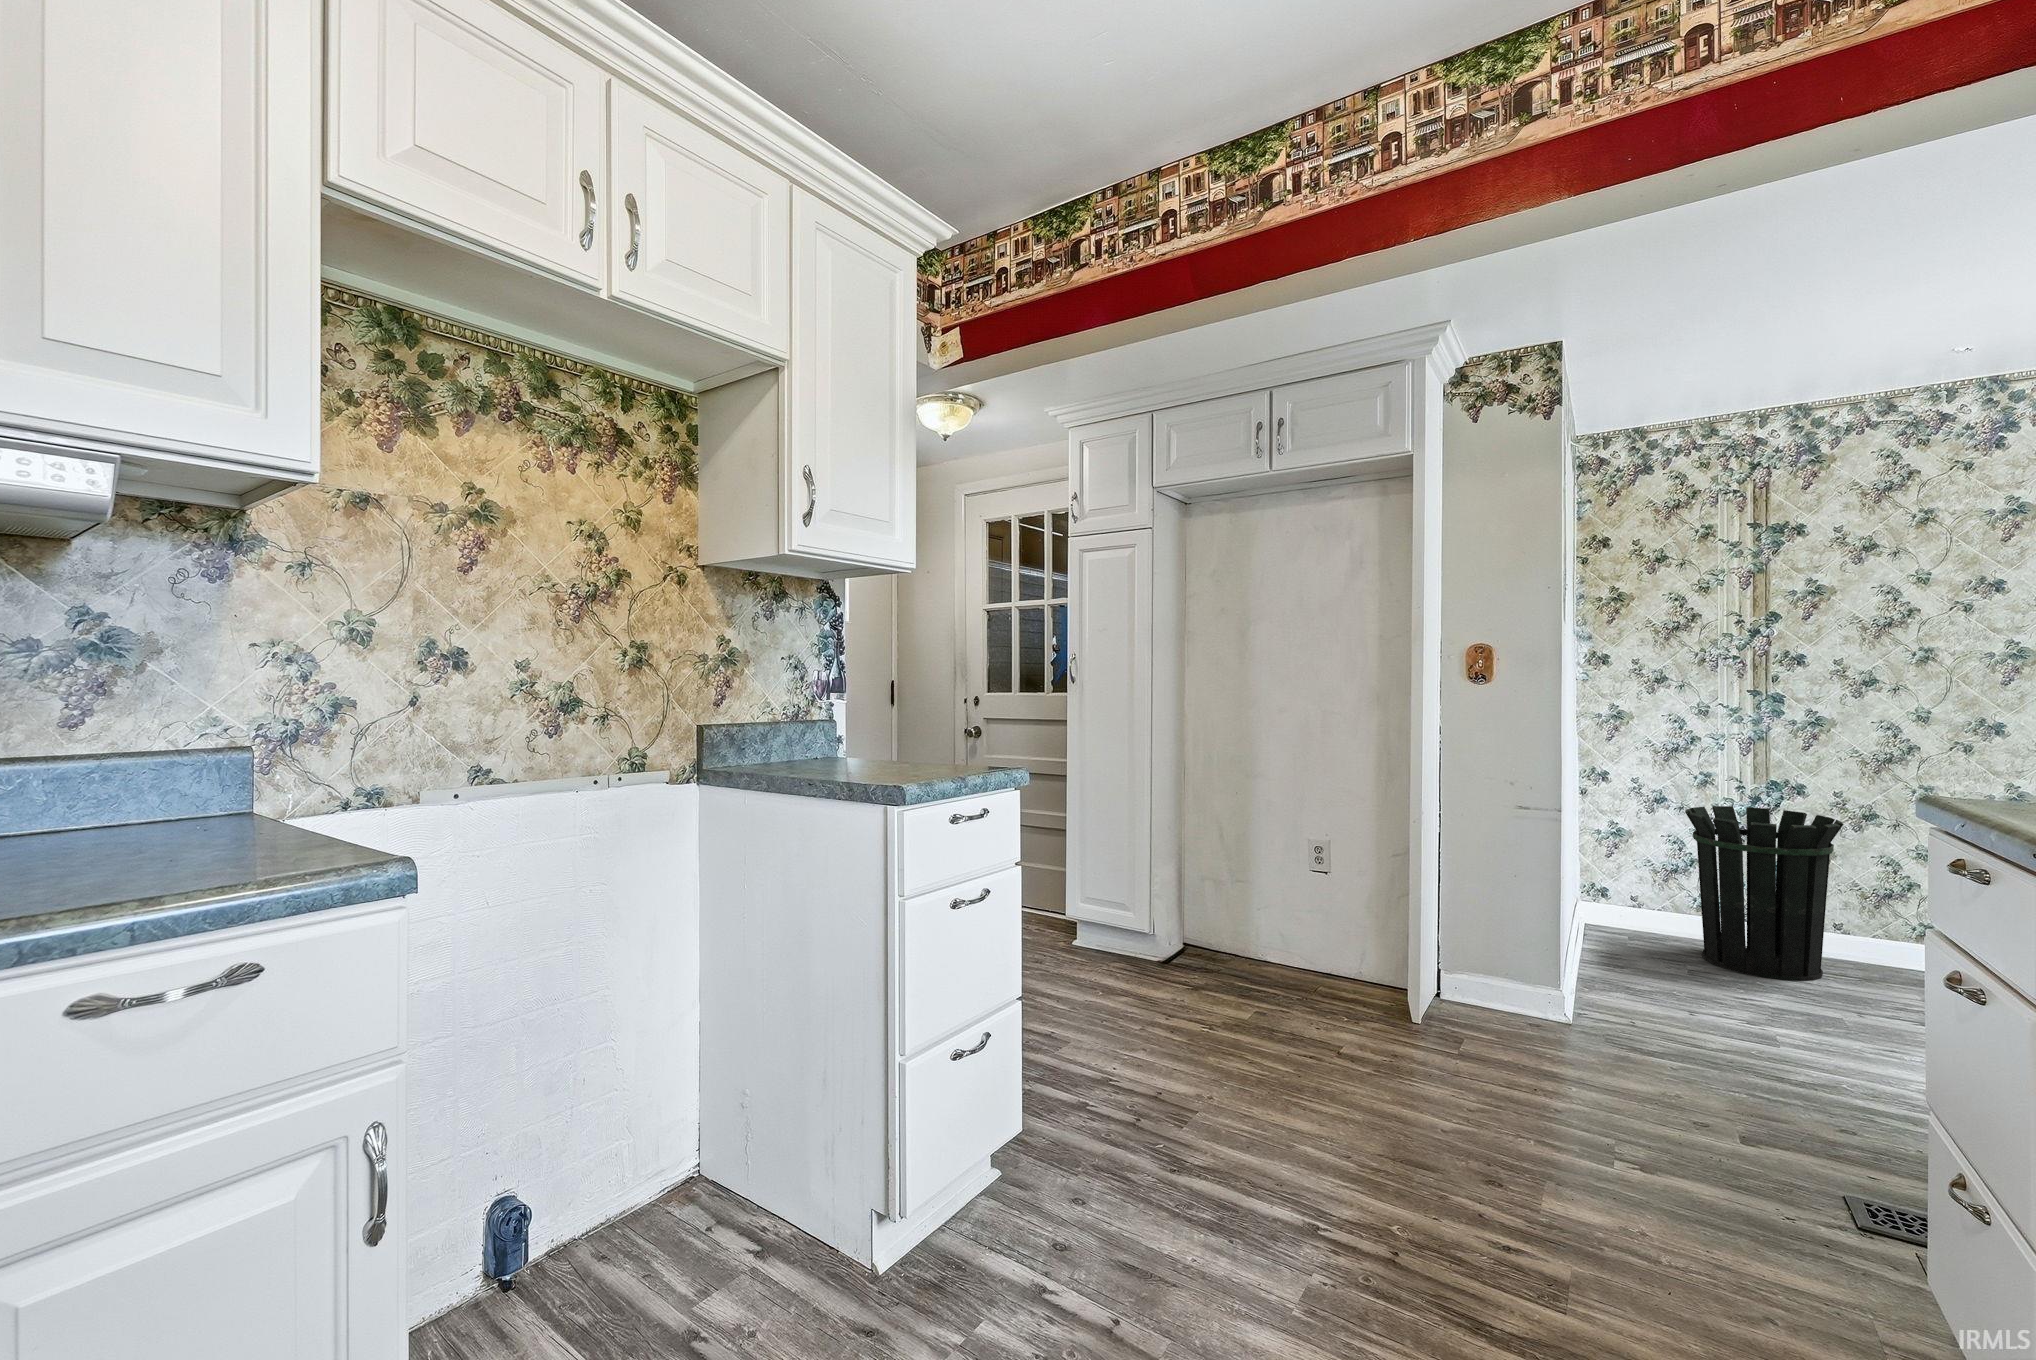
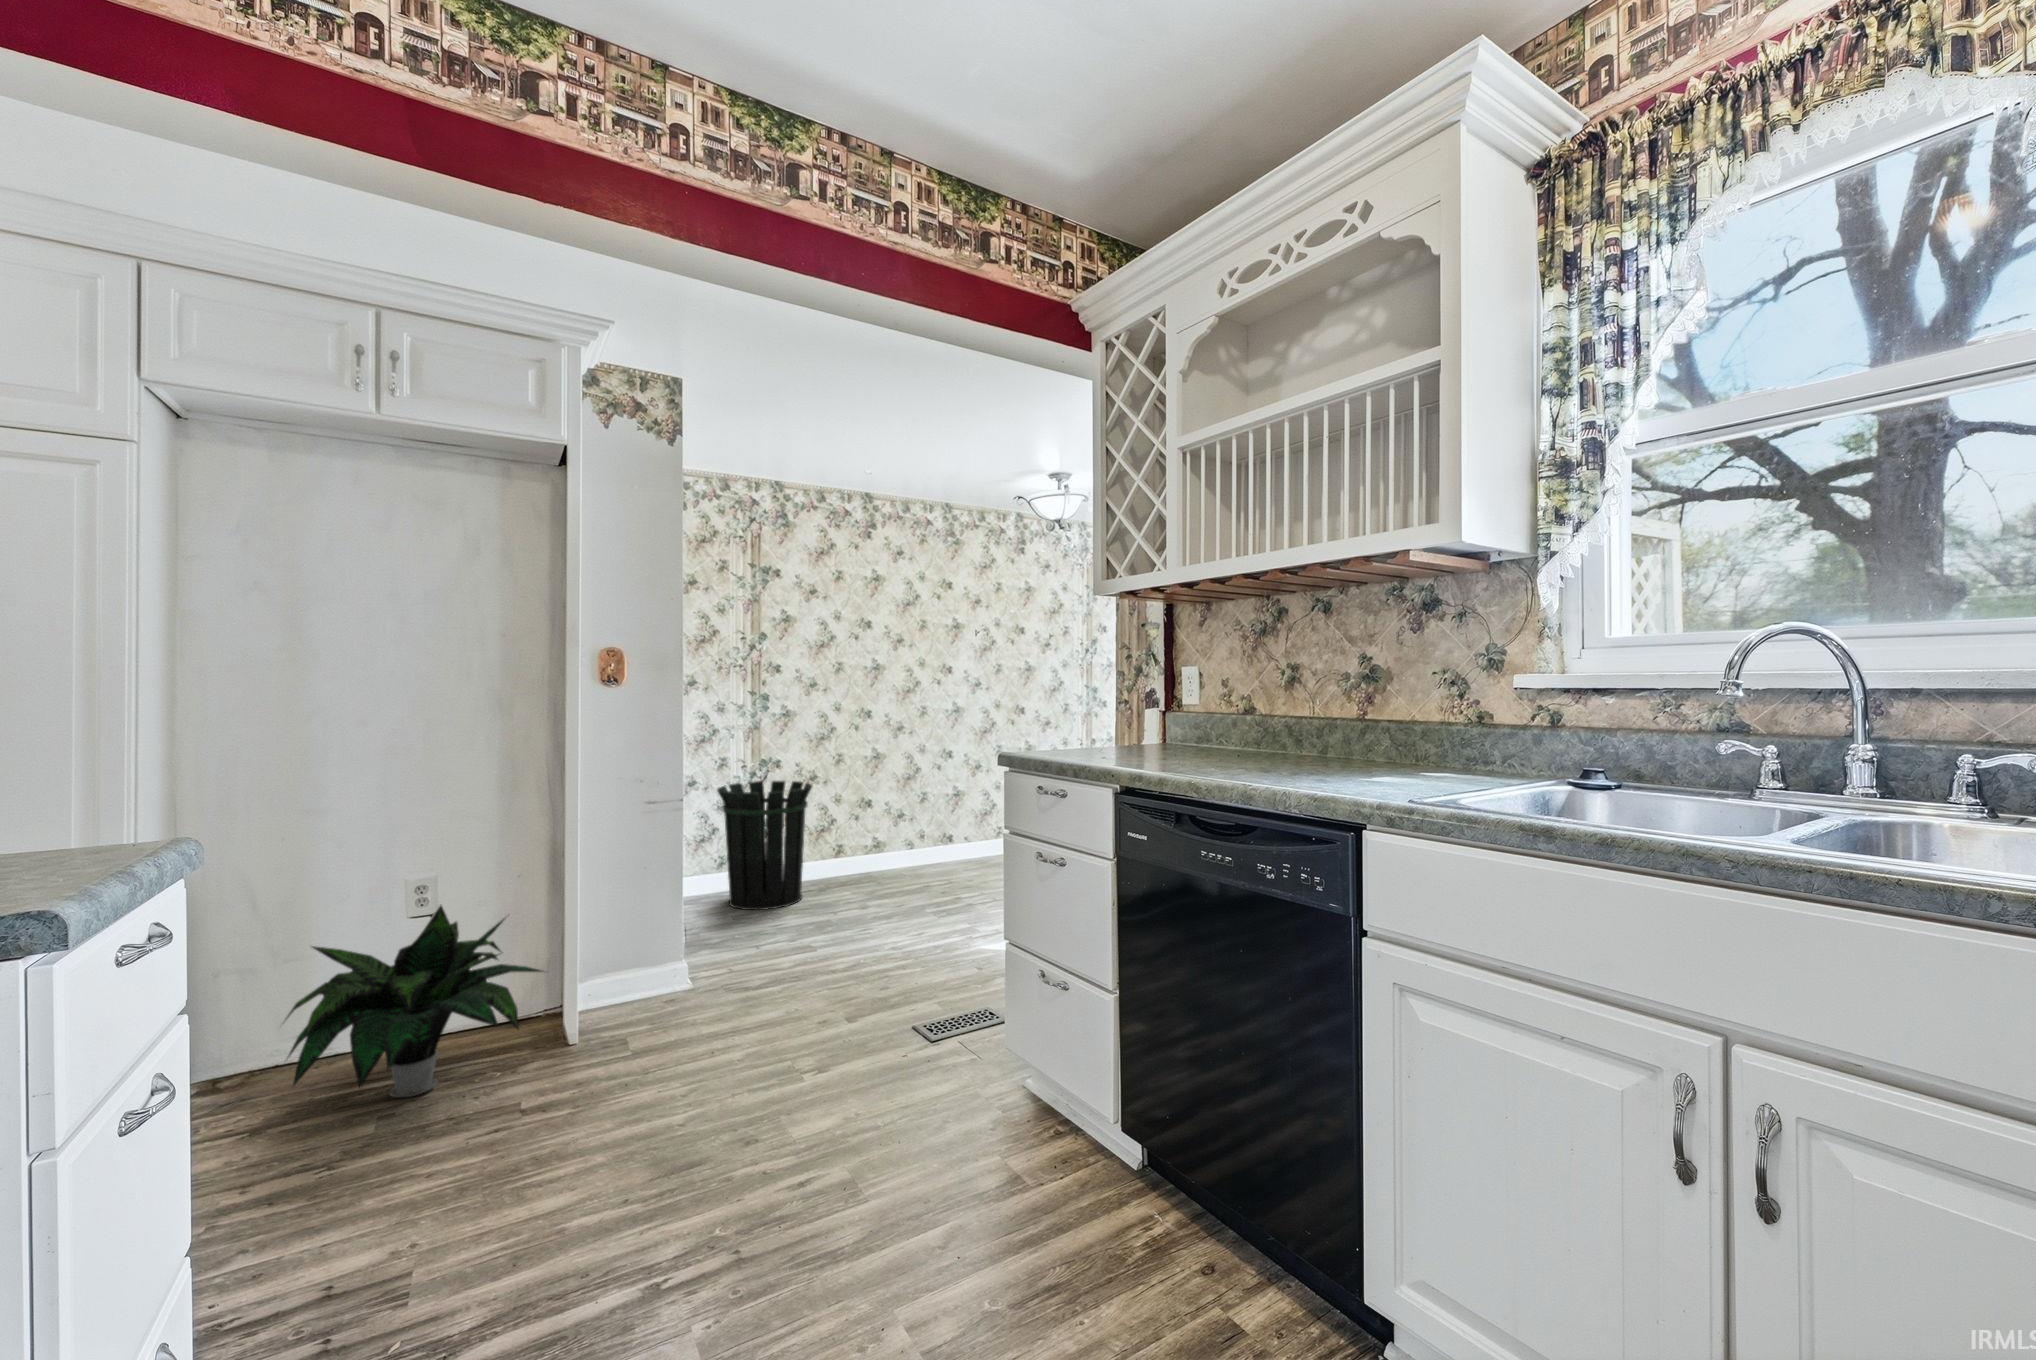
potted plant: none [1205,861,1399,1009] -> present [286,906,542,1097]

